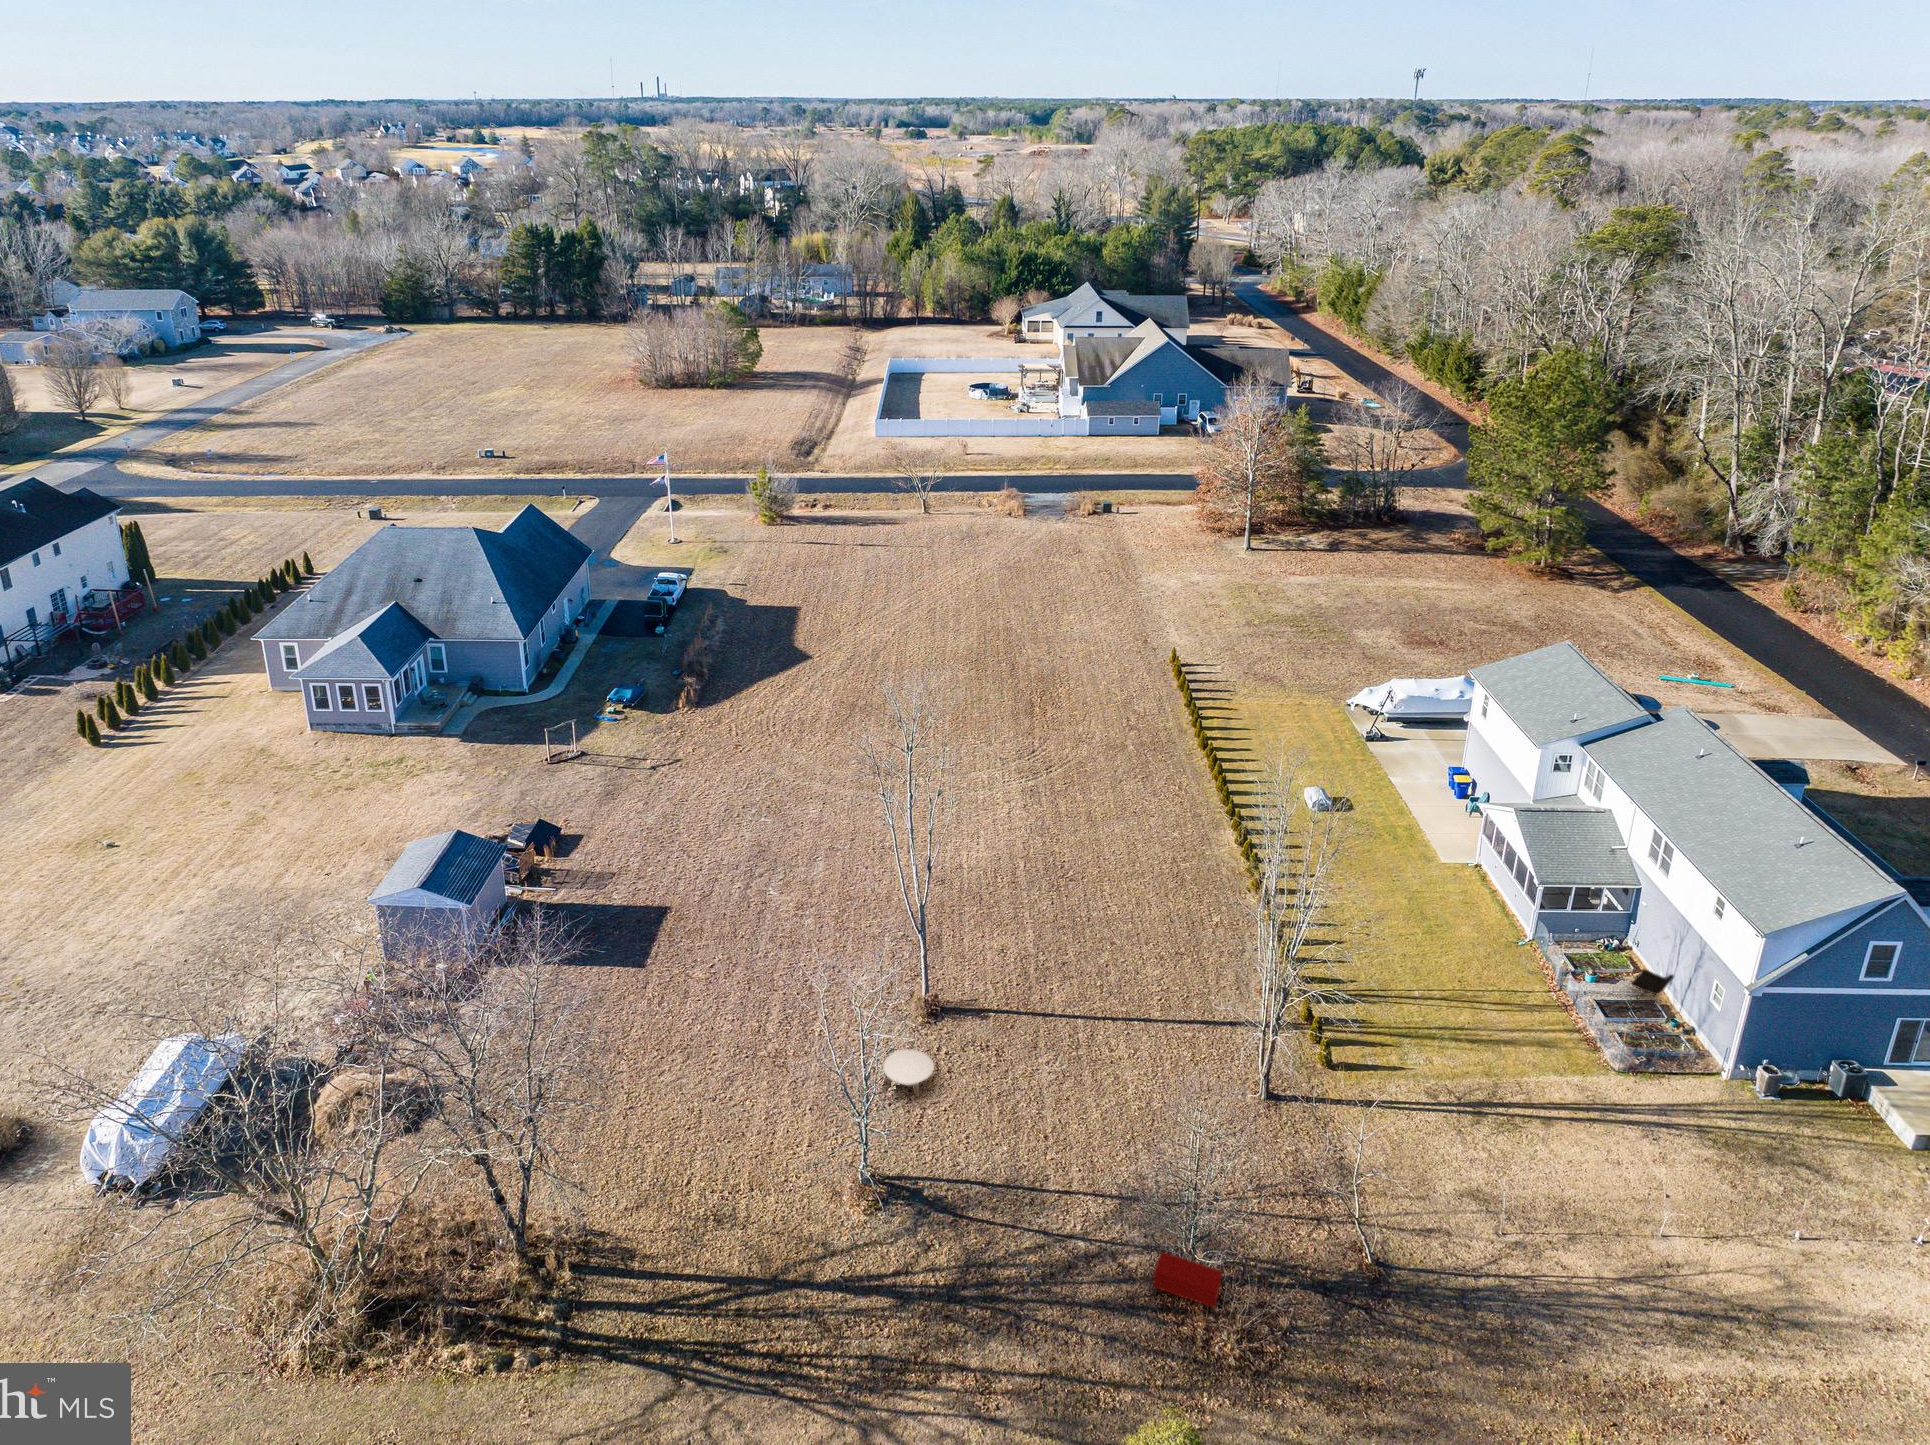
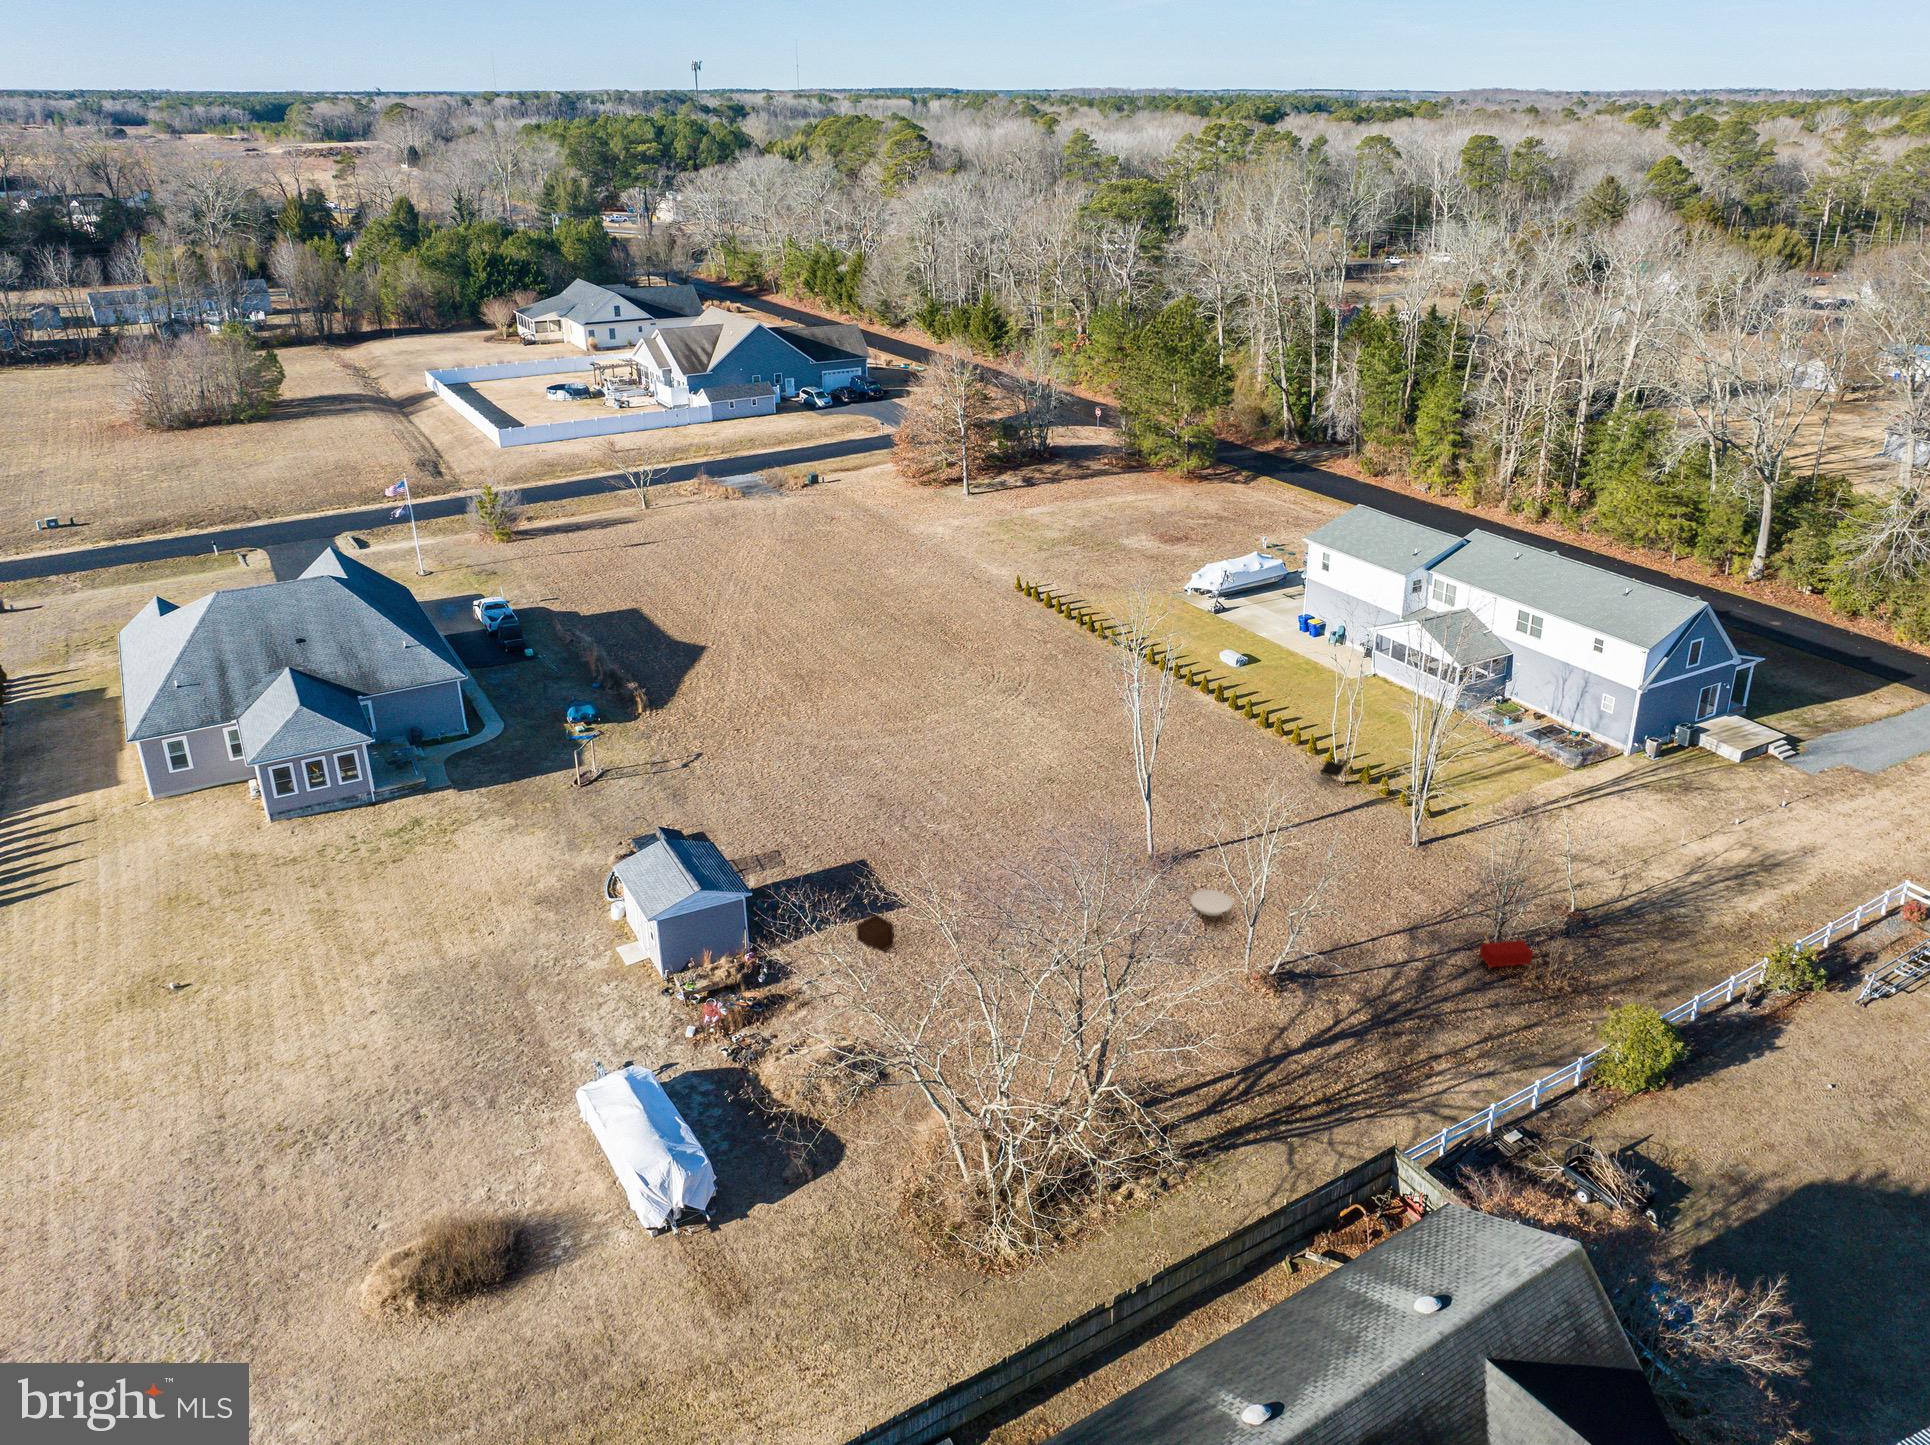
wooden crate: none [555,957,586,999] -> present [856,915,894,951]
lounge chair: present [1631,969,1674,998] -> present [1320,760,1347,782]

